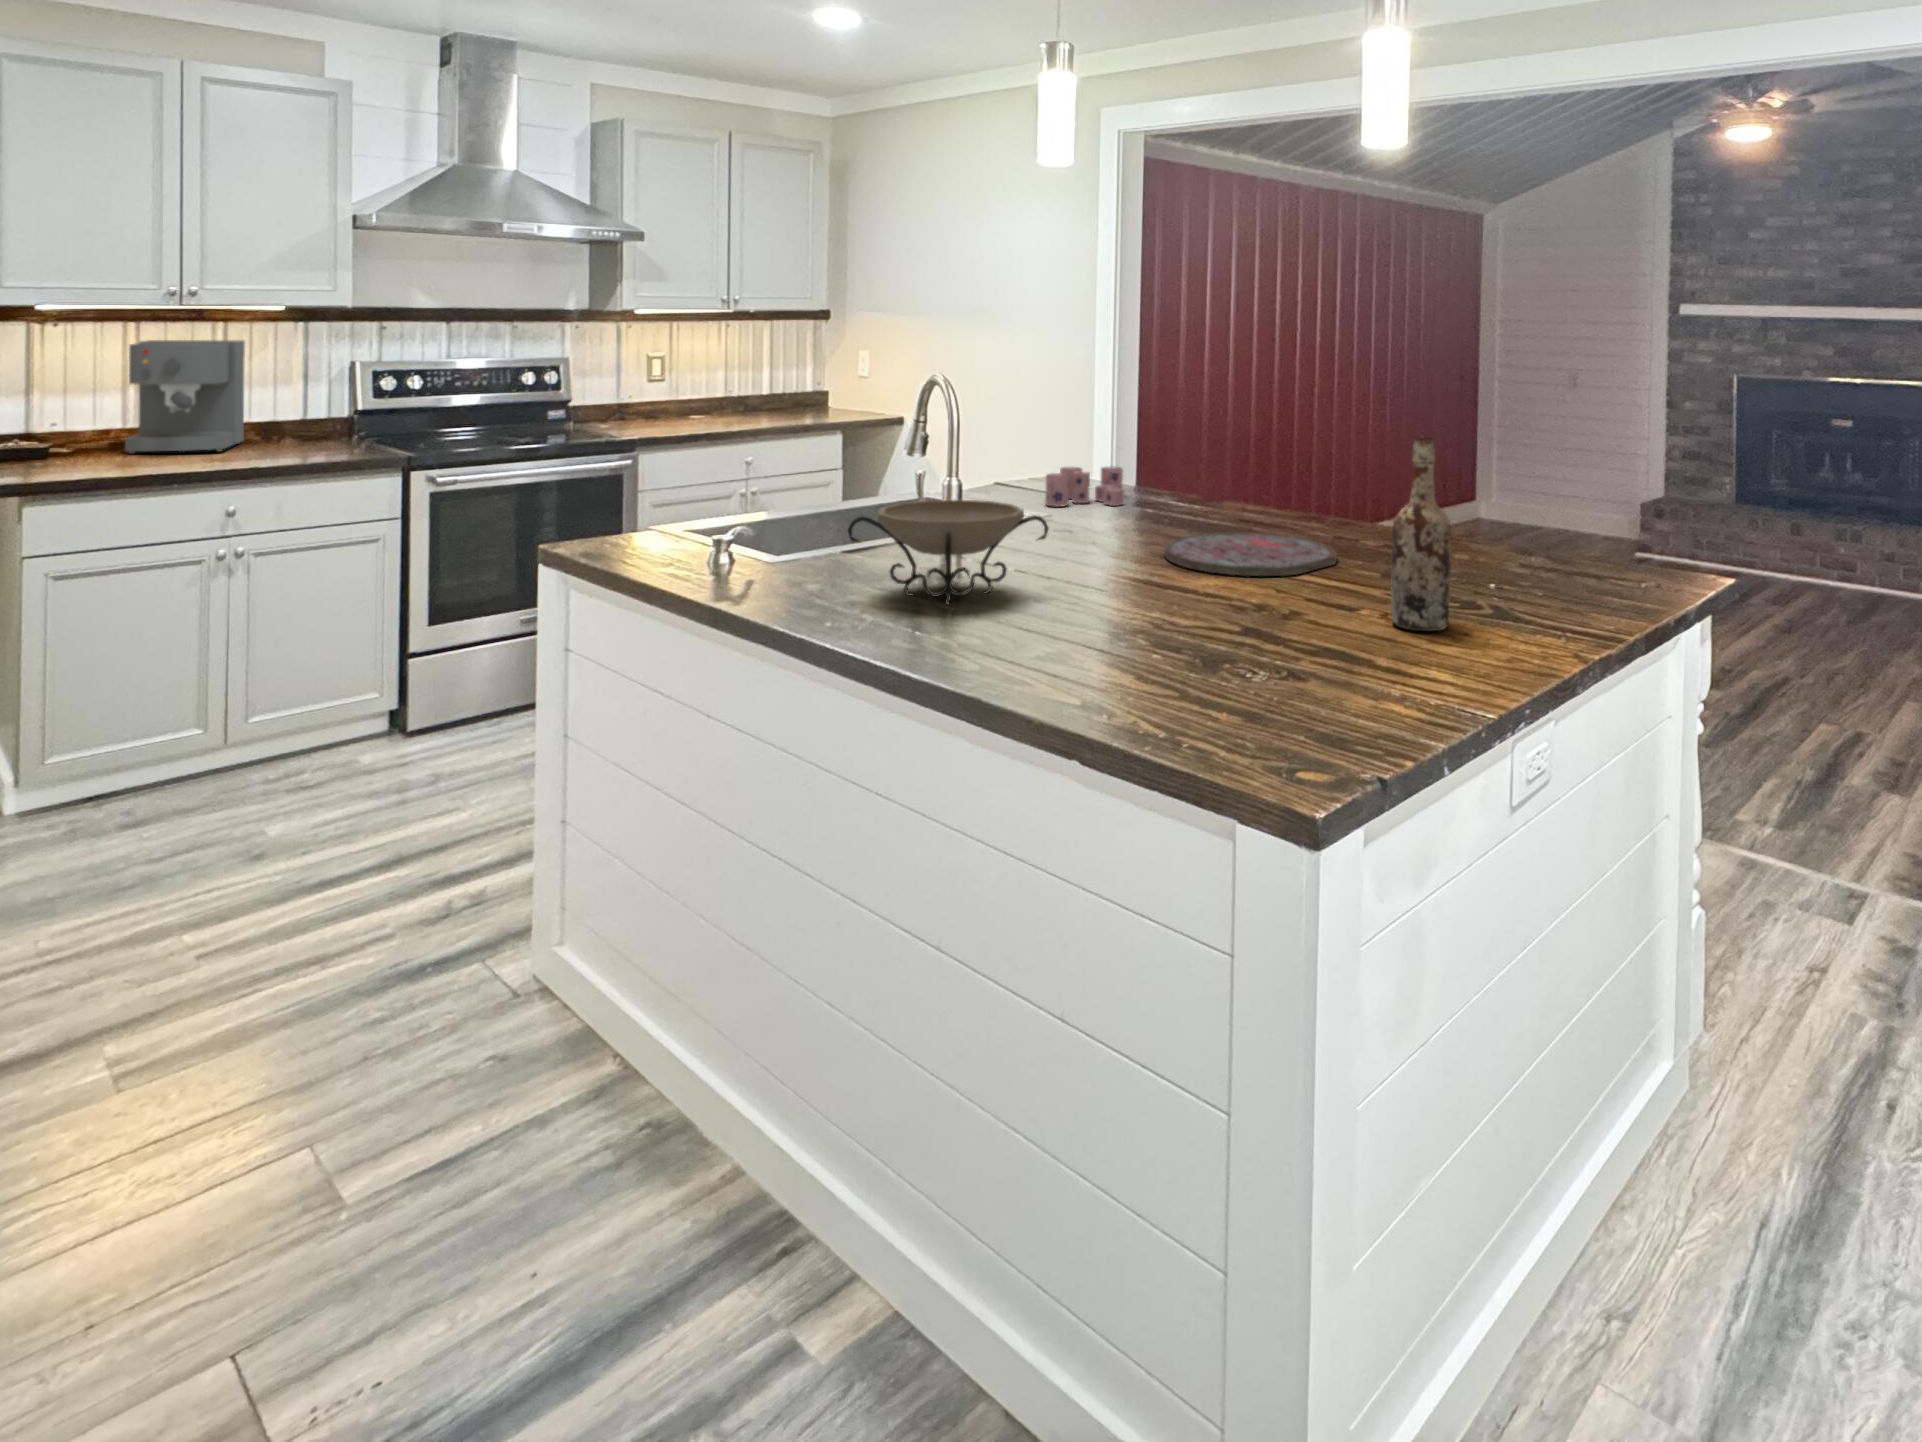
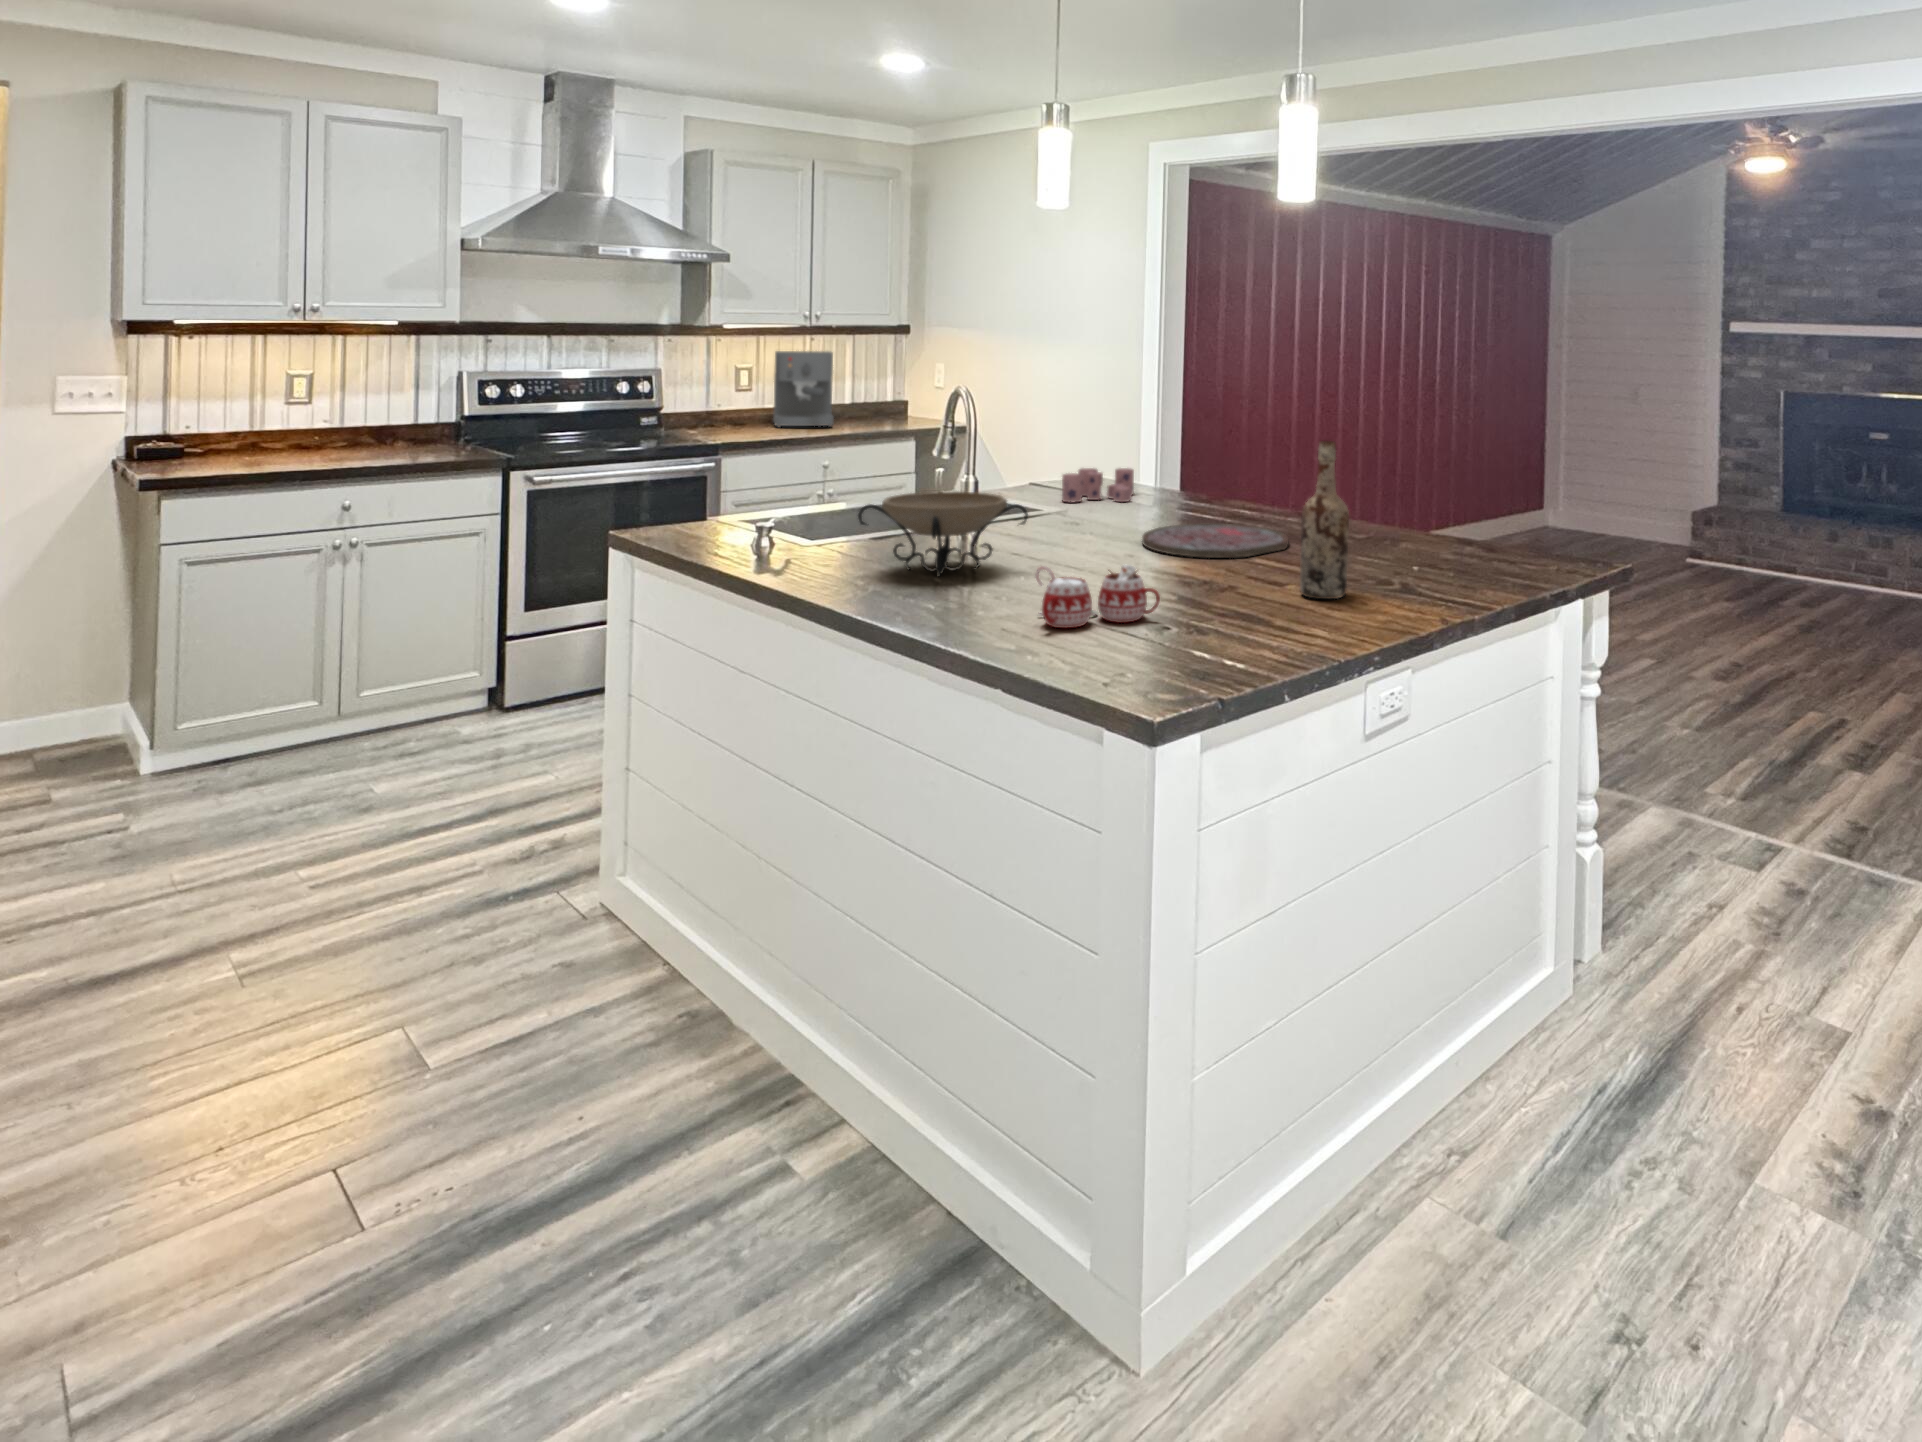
coffee maker: present [125,340,245,454] -> present [773,351,834,427]
mug: none [1091,593,1243,675] -> present [1035,565,1160,628]

